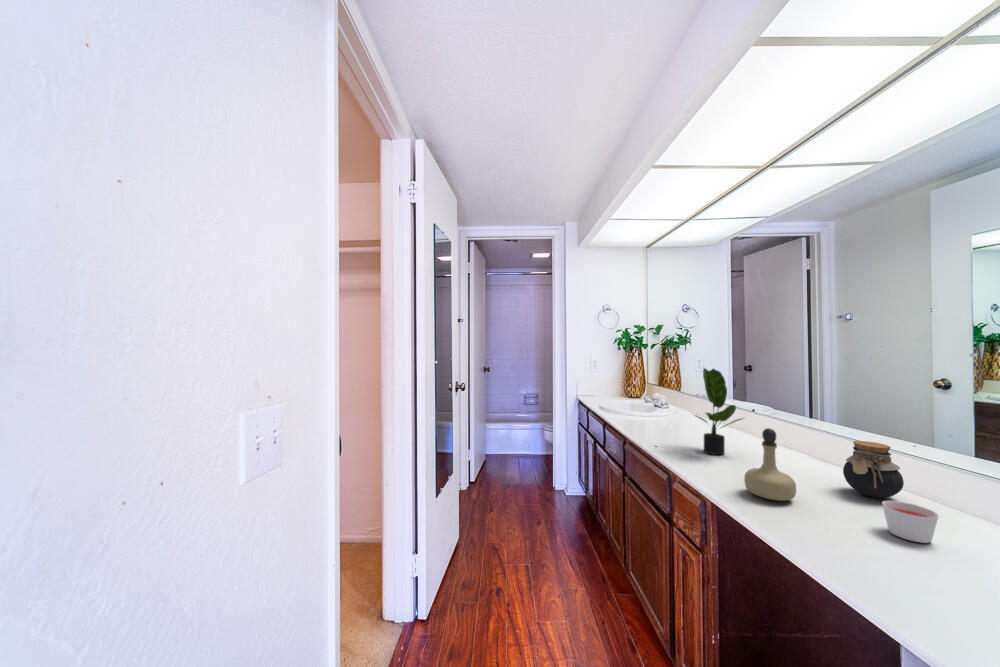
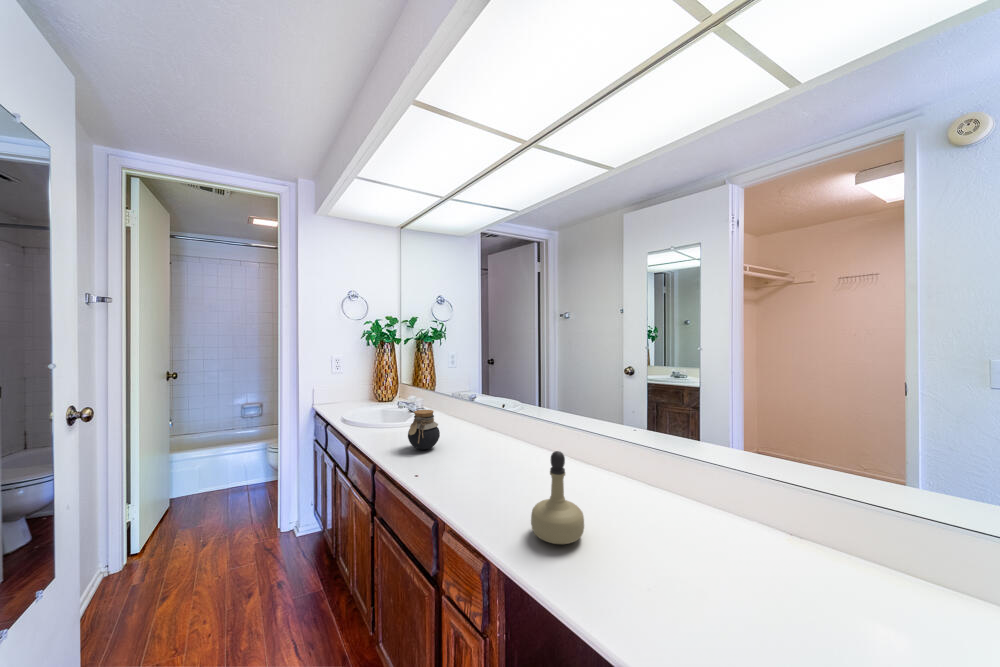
potted plant: present [695,368,743,455] -> none [457,369,515,476]
jar: present [843,441,904,498] -> present [408,410,440,450]
candle: present [882,501,938,543] -> none [665,516,712,564]

